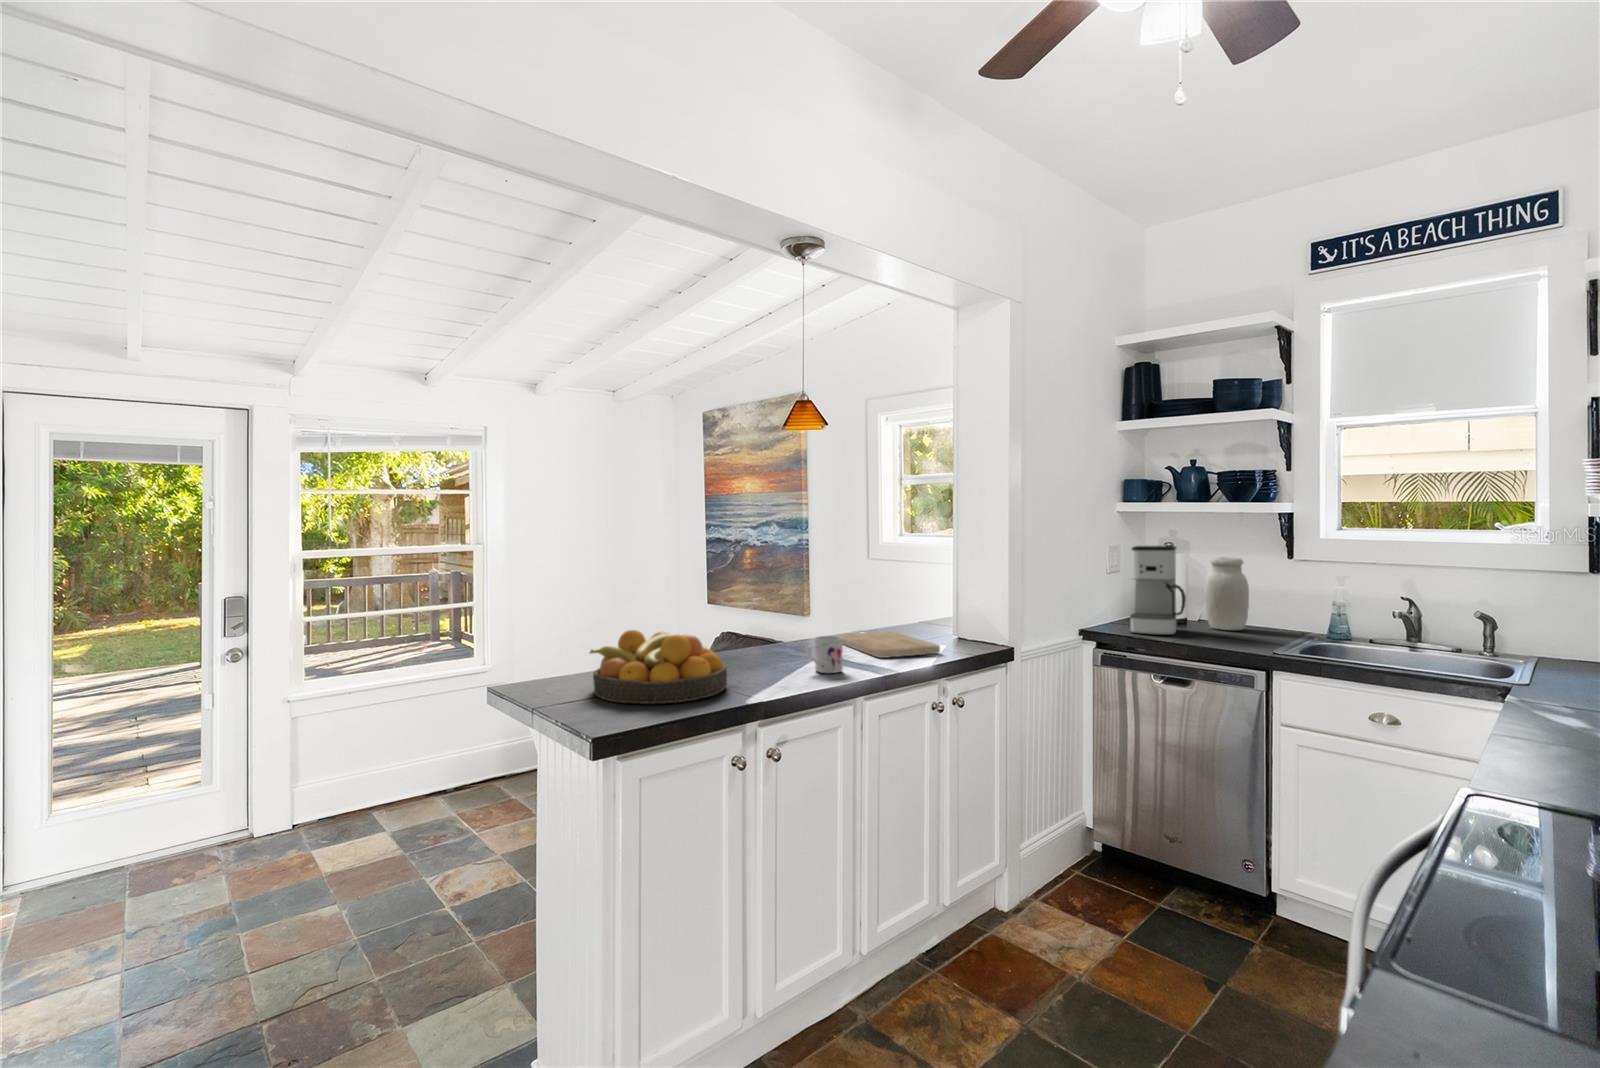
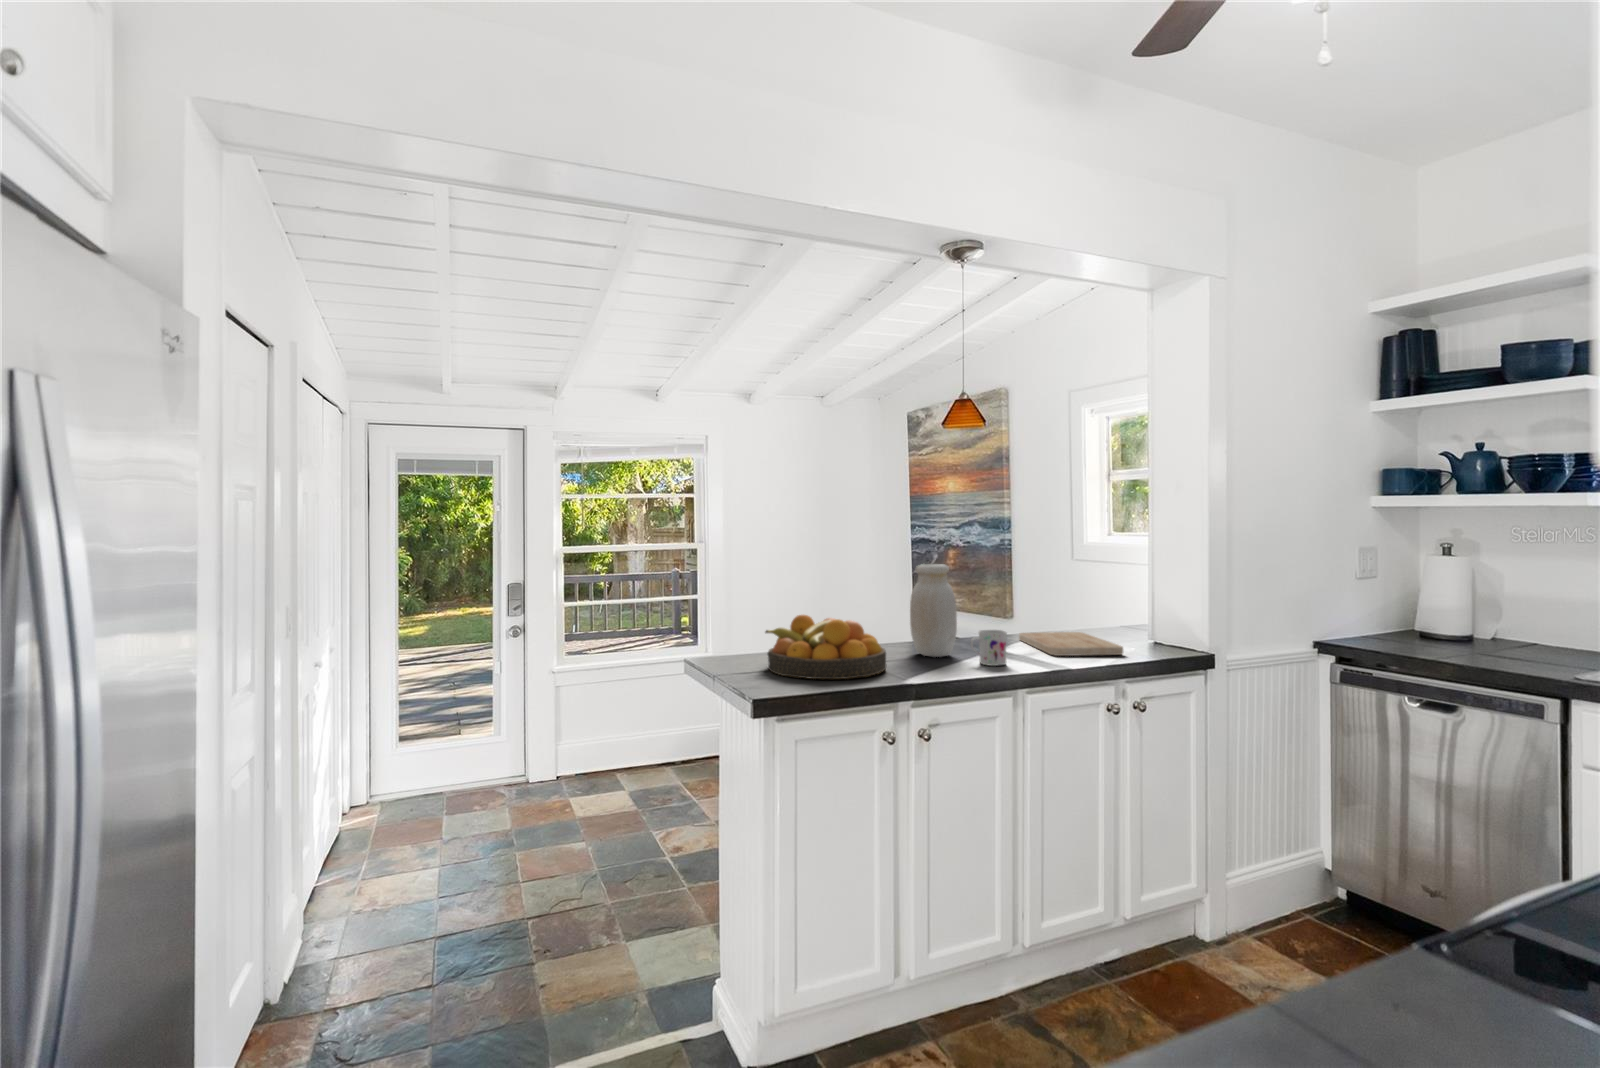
coffee maker: present [1130,546,1186,635] -> none [1380,546,1457,651]
jar: present [1205,557,1249,630] -> present [910,564,957,657]

